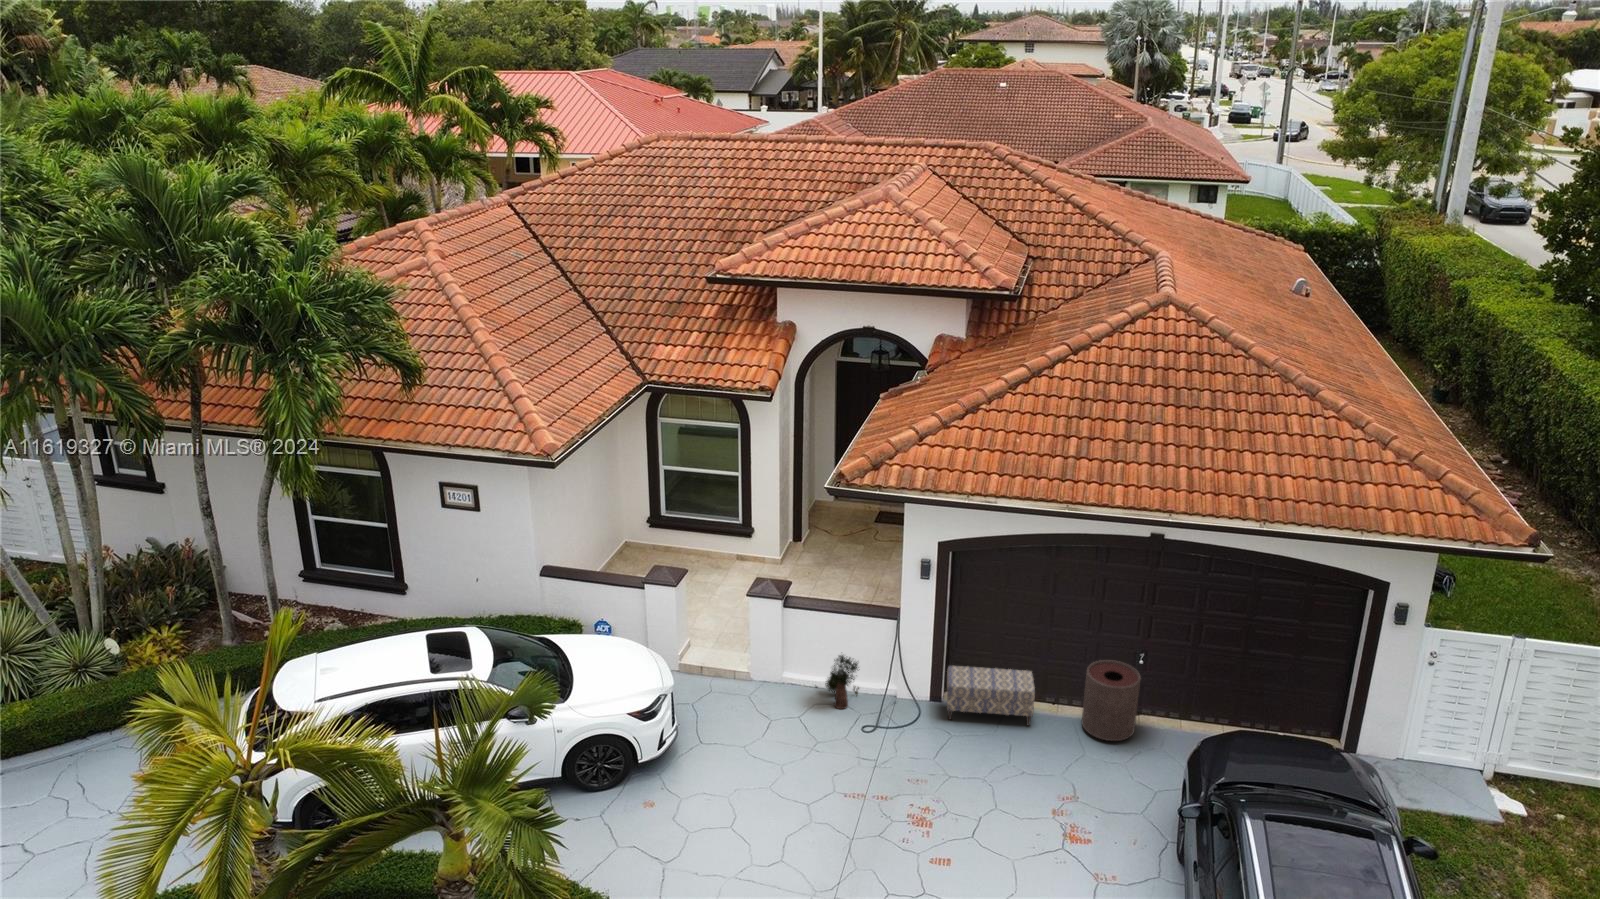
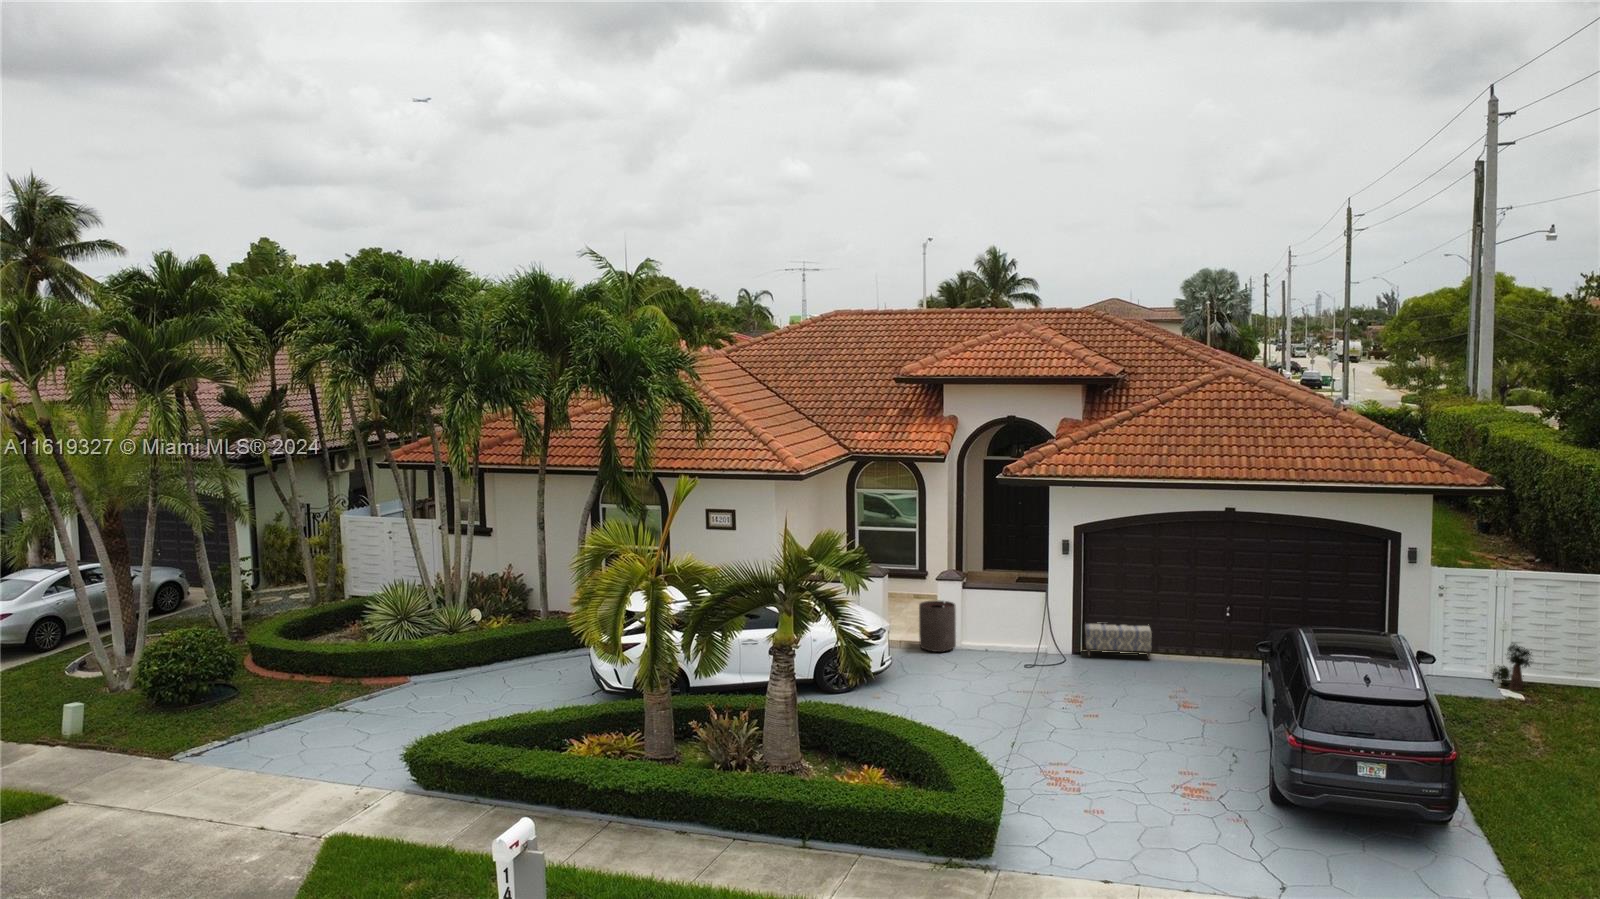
potted plant: present [825,655,859,709] -> present [1494,644,1532,690]
trash can: present [1082,660,1141,741] -> present [919,601,956,652]

